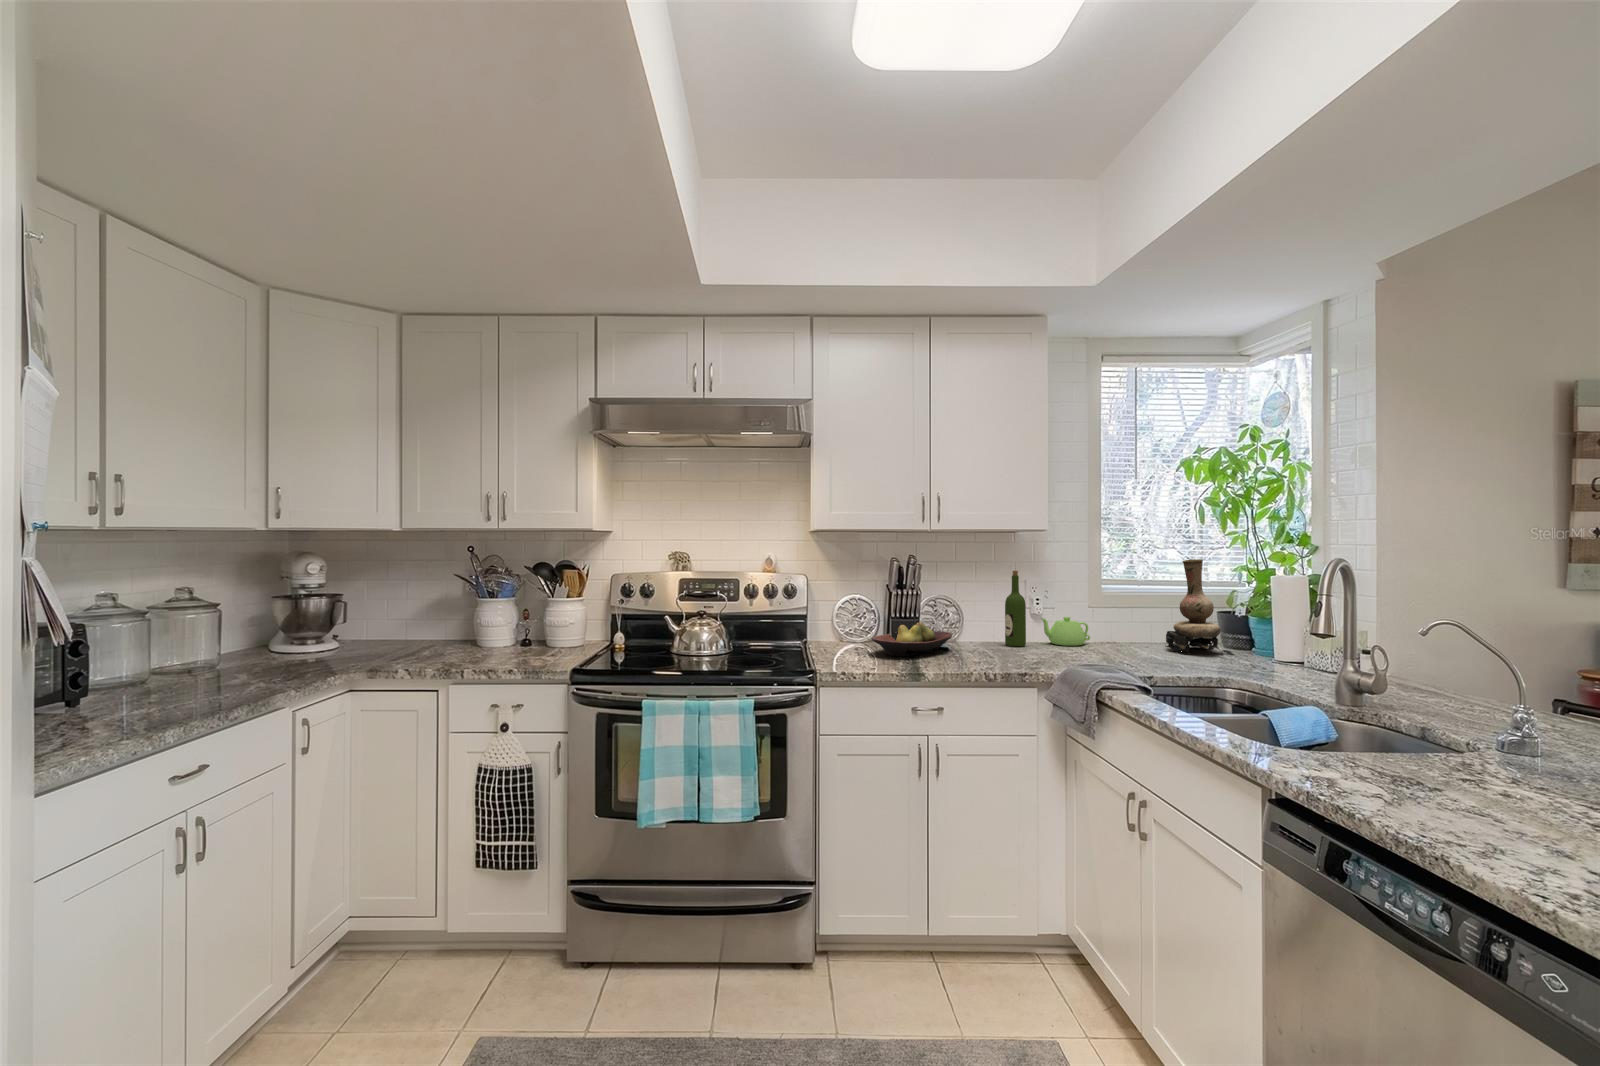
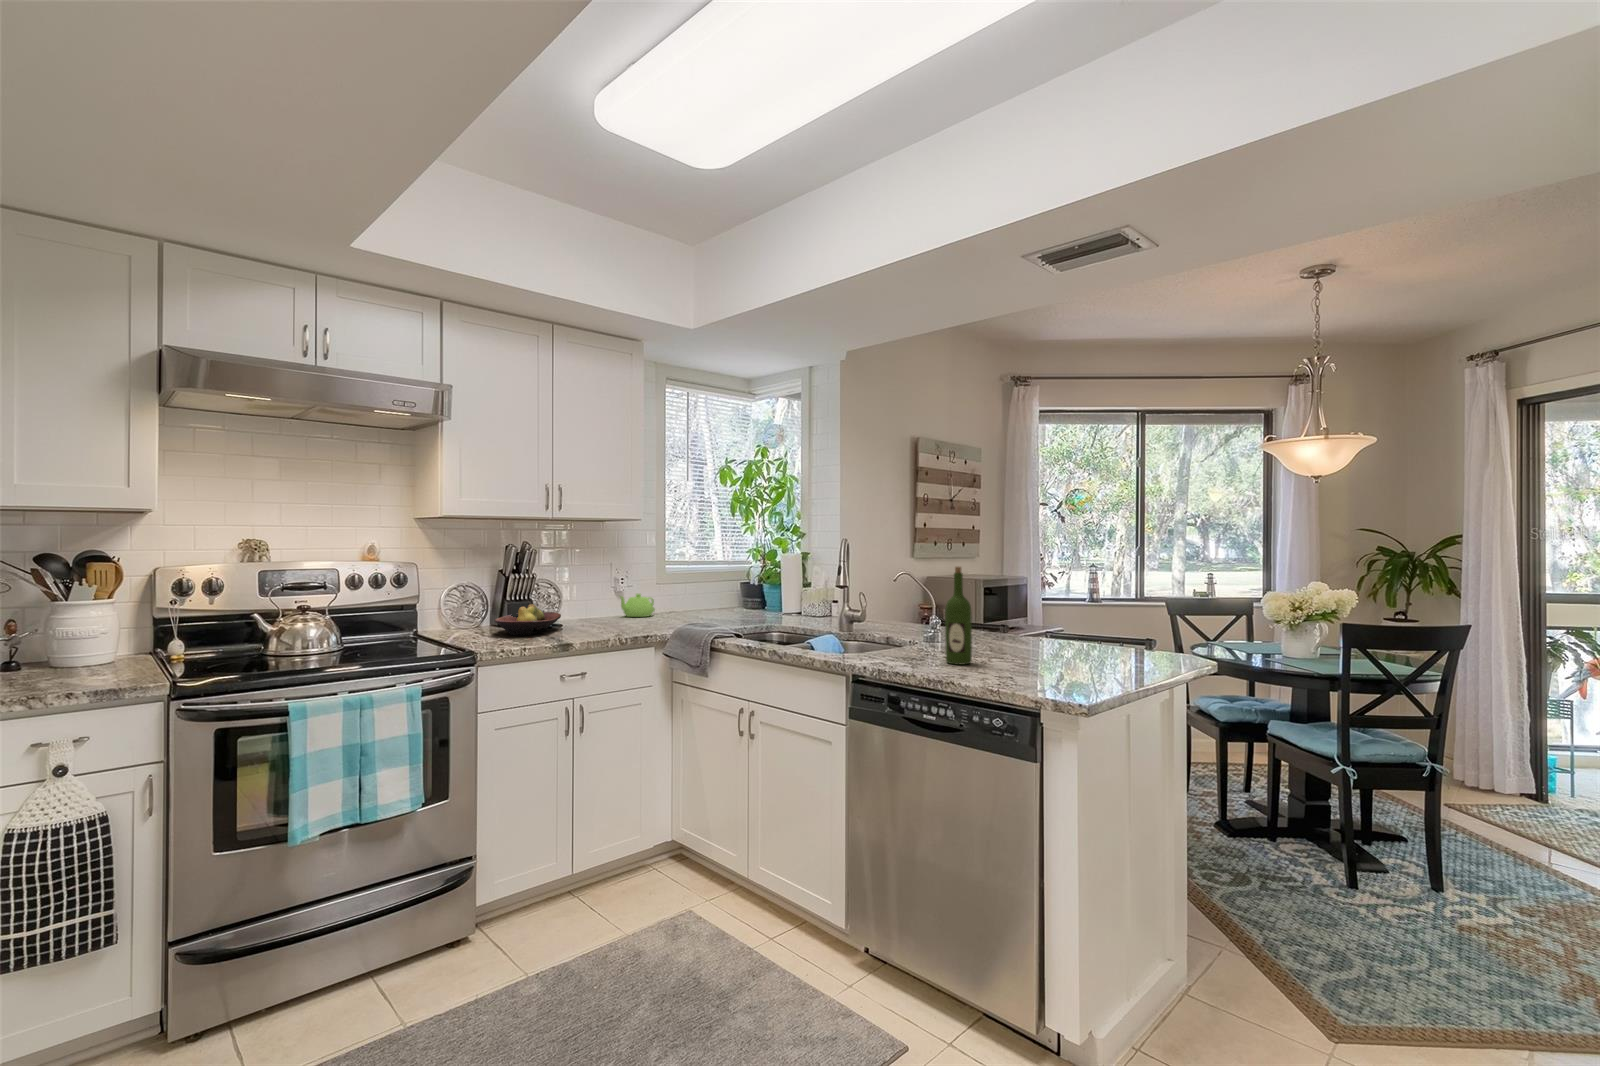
vase: present [1165,559,1233,654] -> none [710,544,757,615]
wine bottle: present [1005,571,1026,646] -> present [945,567,972,665]

